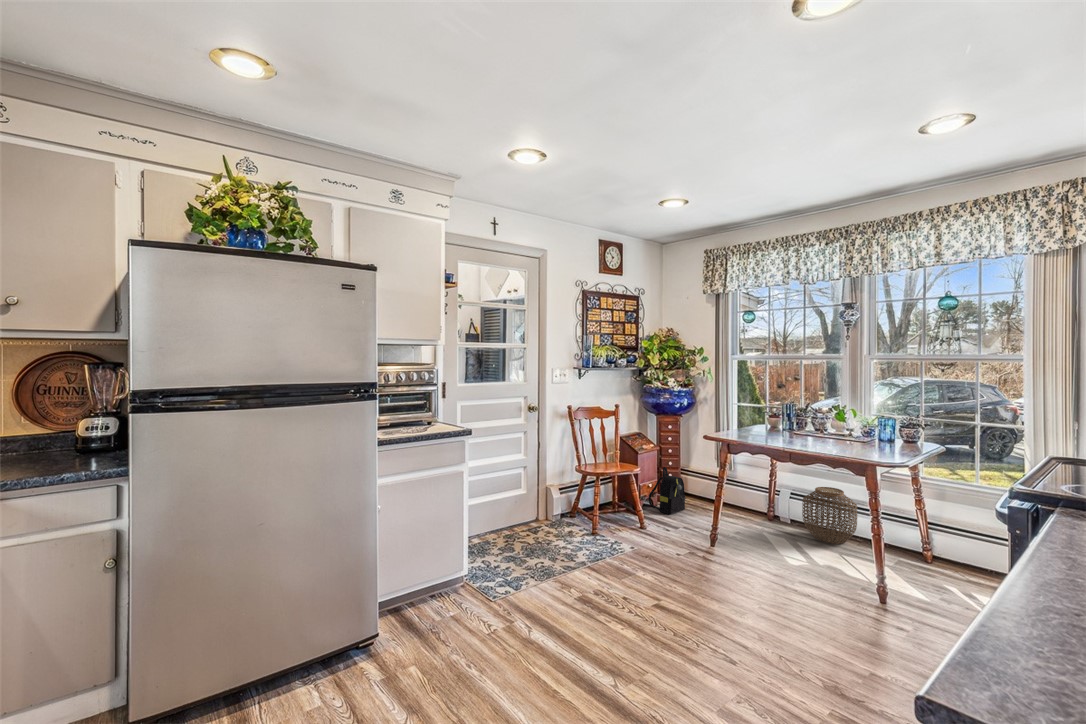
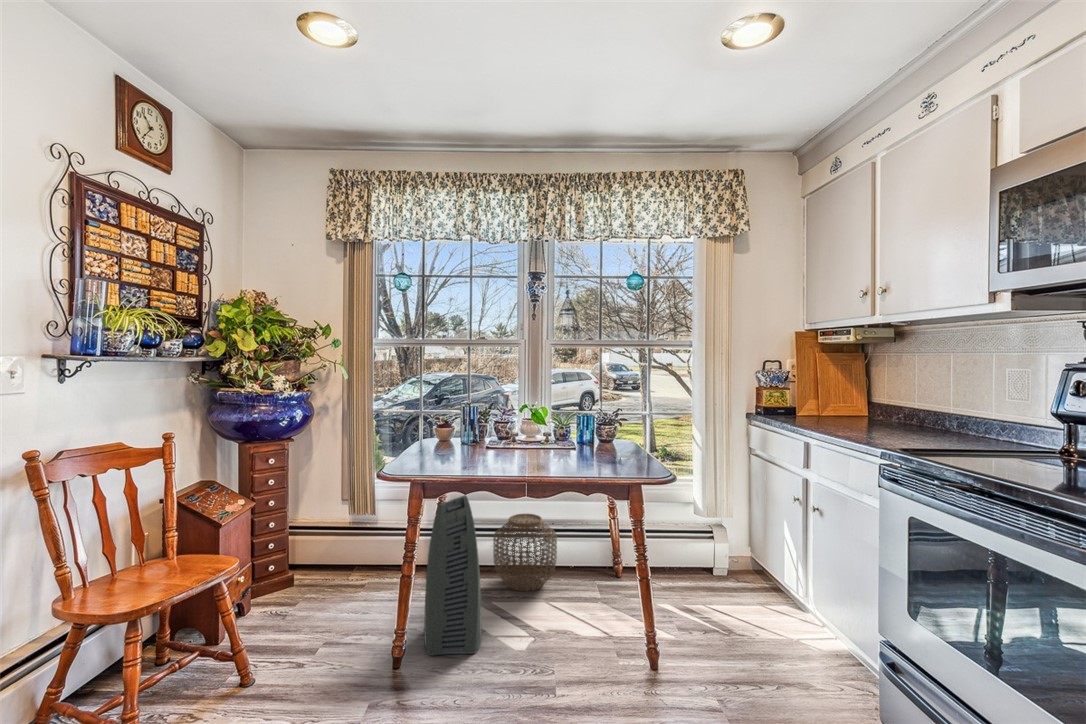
air purifier: none [732,458,771,555] -> present [424,495,482,656]
backpack: present [649,467,686,514] -> none [237,537,311,624]

